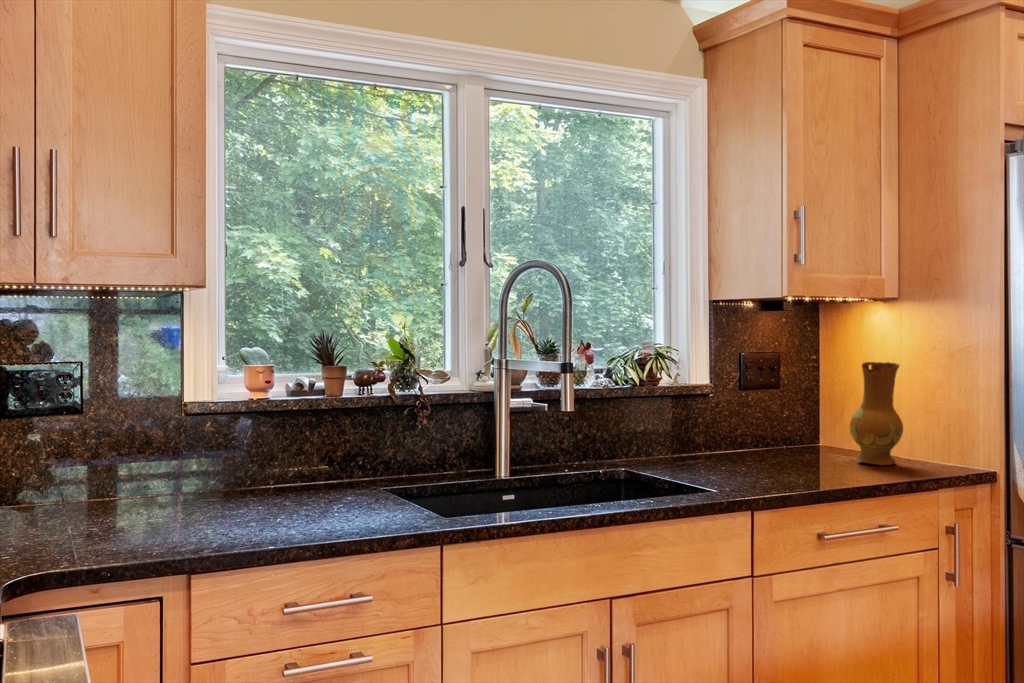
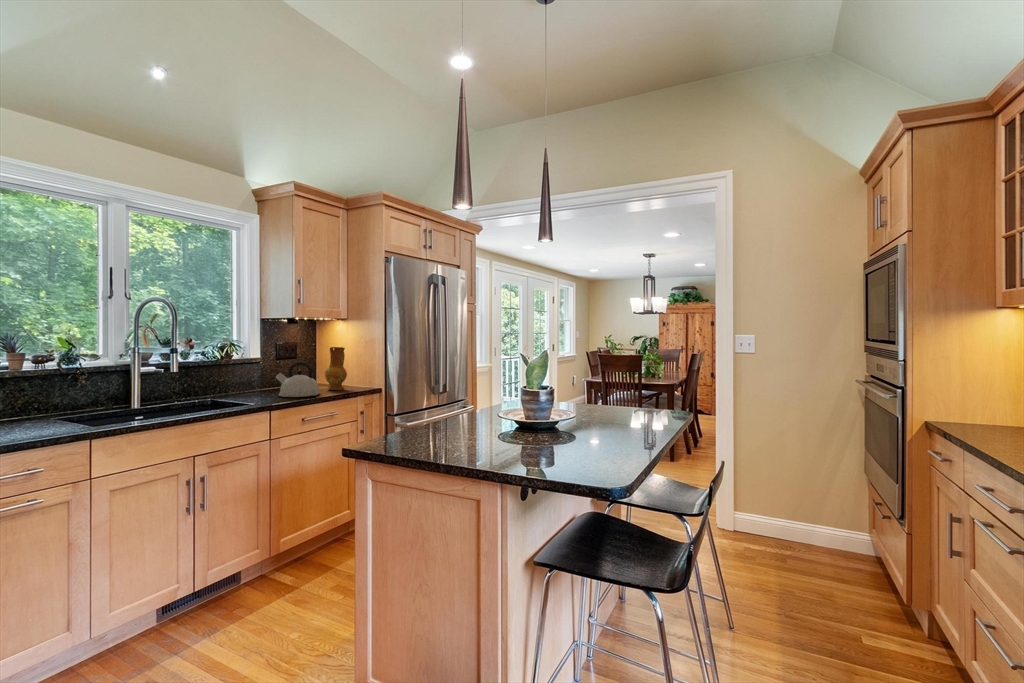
kettle: none [748,396,849,478] -> present [276,362,320,397]

